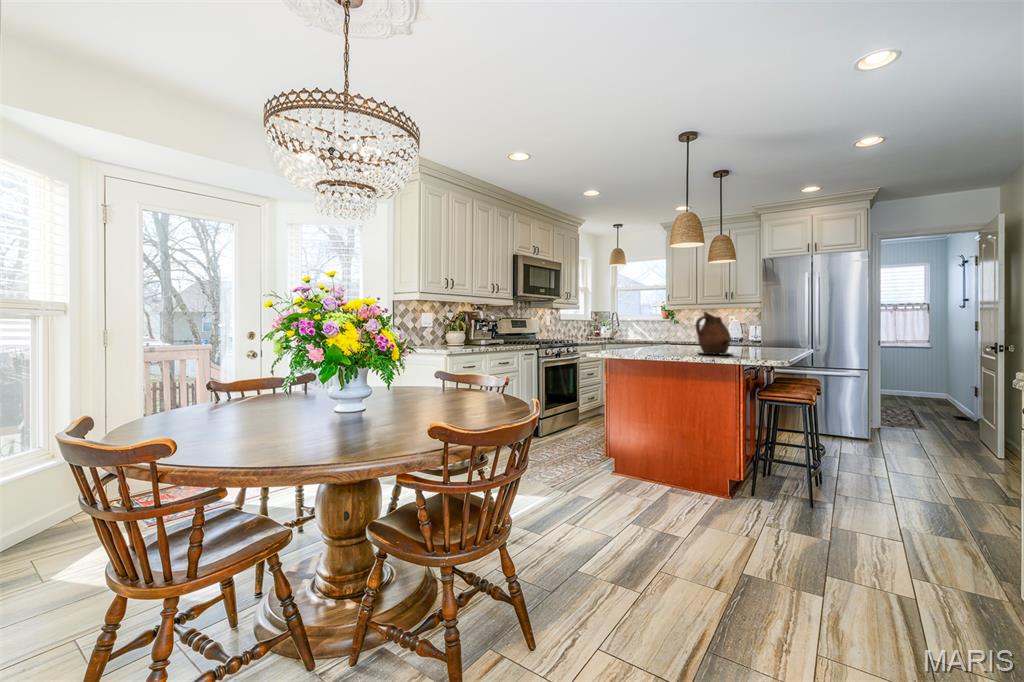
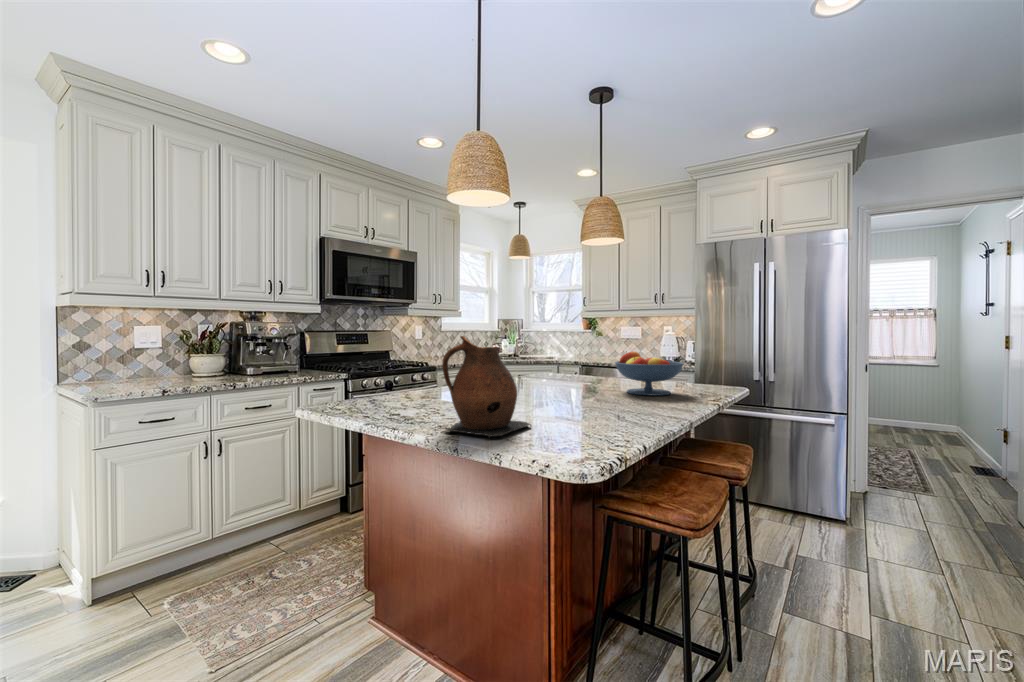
fruit bowl: none [738,326,781,350] -> present [615,352,684,396]

